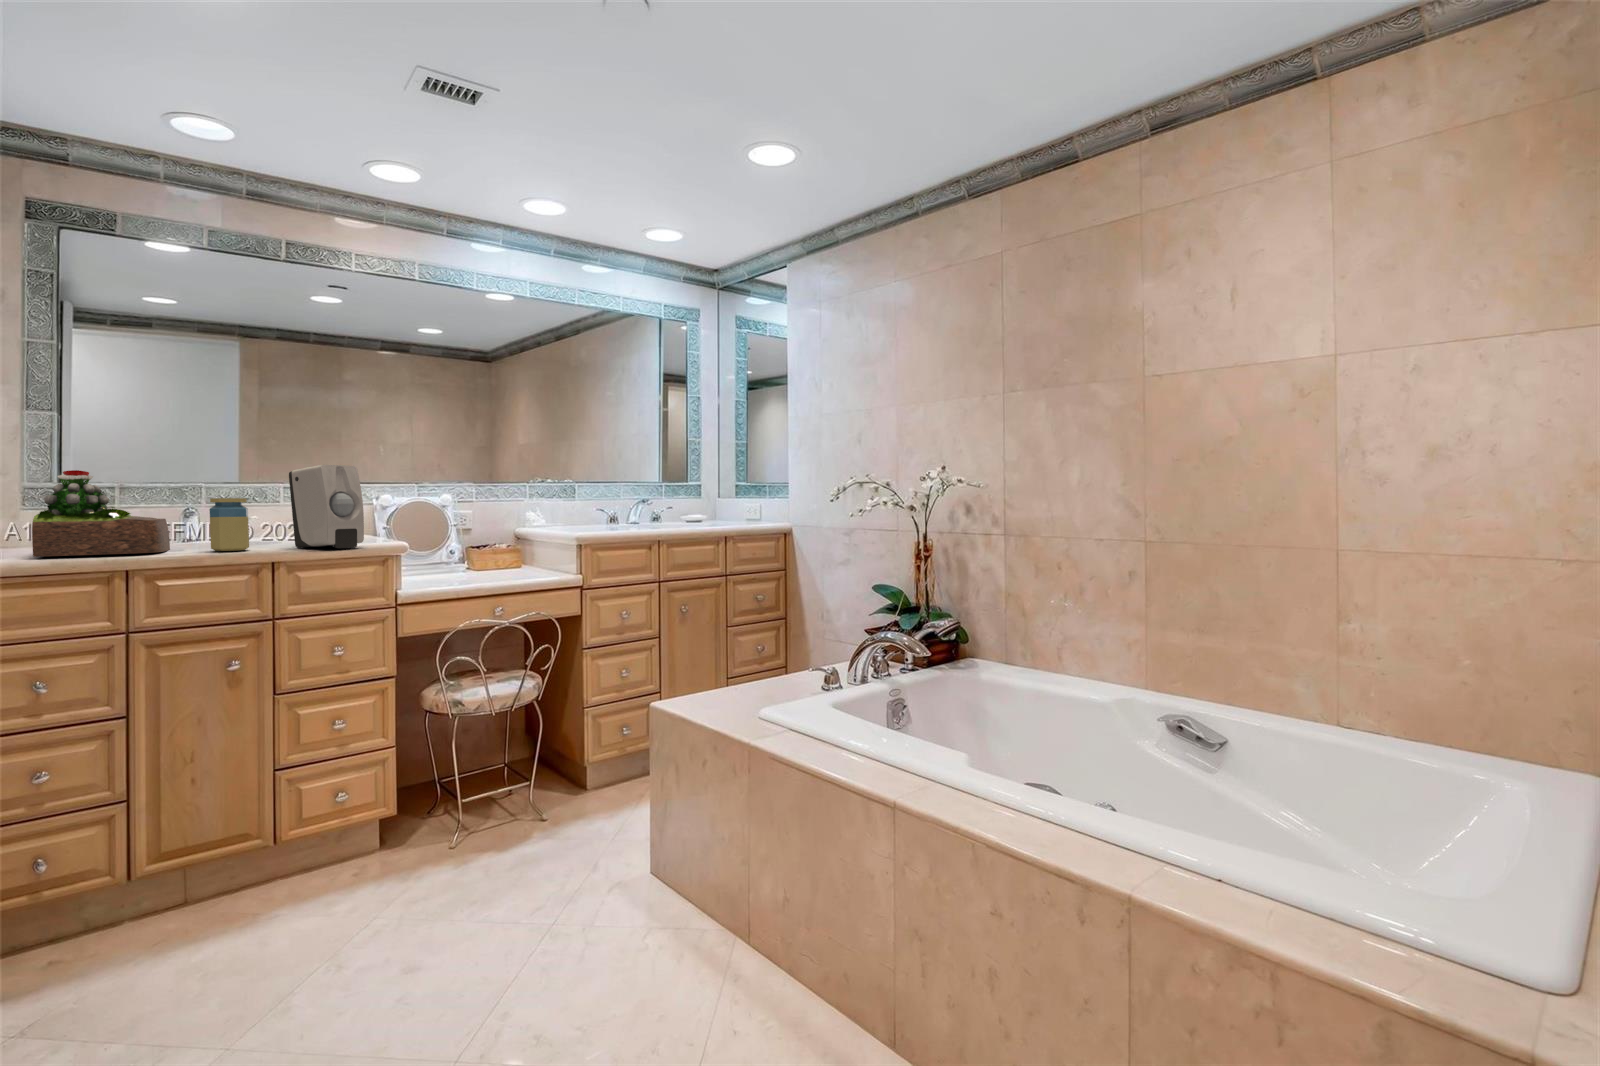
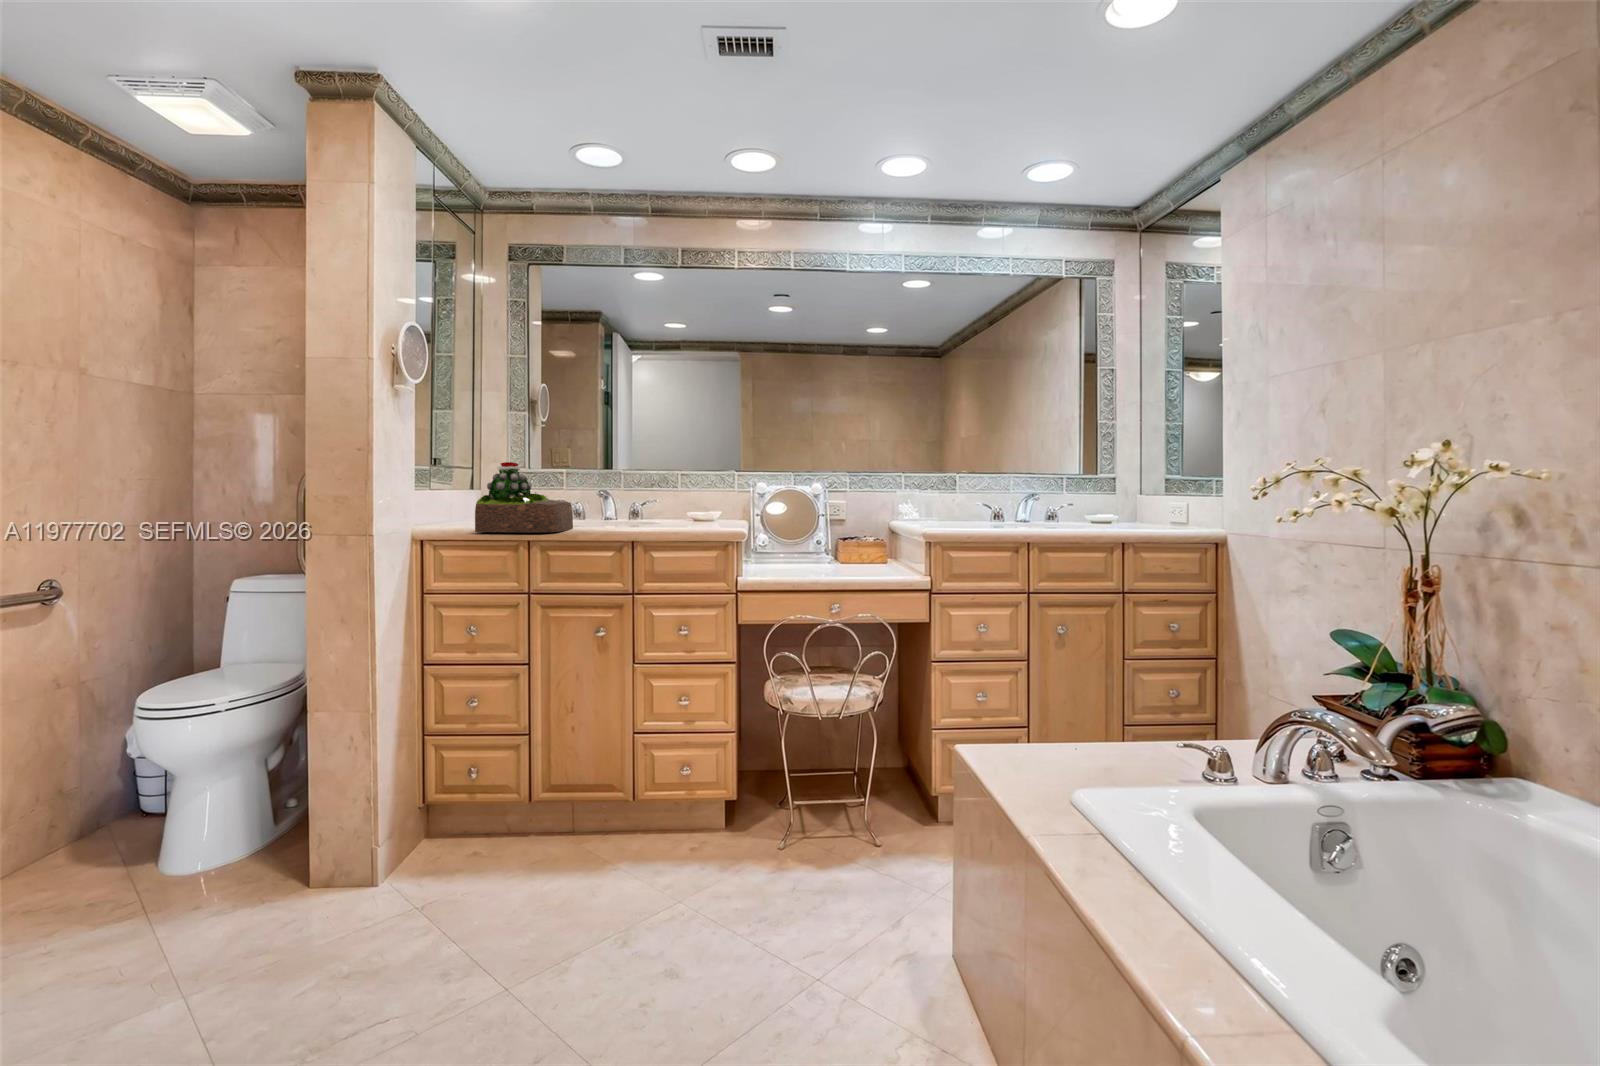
soap dispenser: present [289,465,364,548] -> none [652,456,706,536]
jar: present [210,498,249,551] -> none [590,486,620,533]

